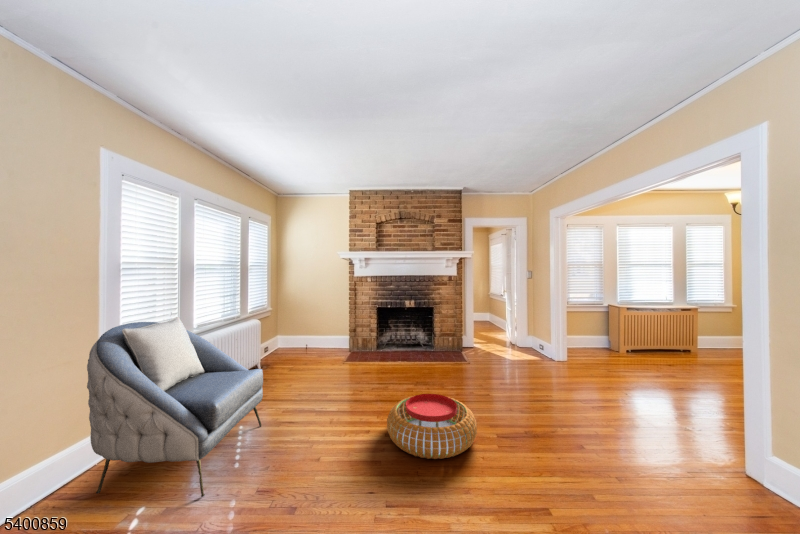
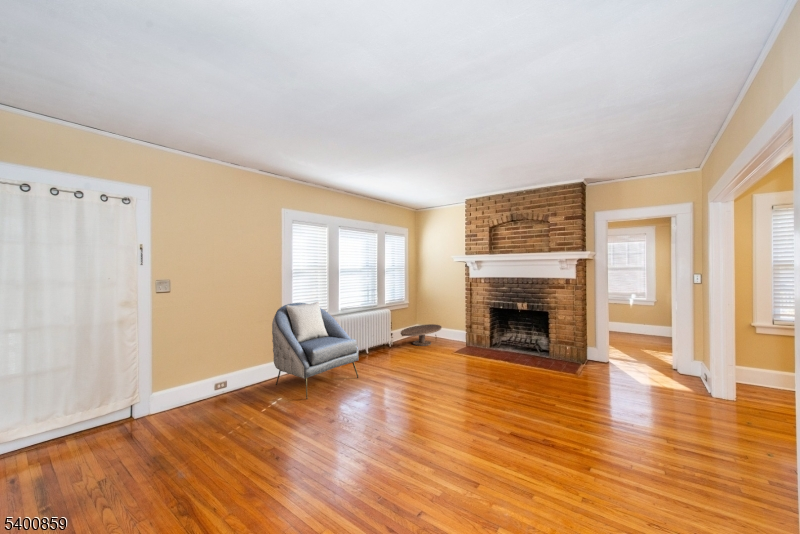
coffee table: none [274,332,318,361] -> present [401,324,442,346]
pouf: present [387,394,477,459] -> none [415,380,489,428]

